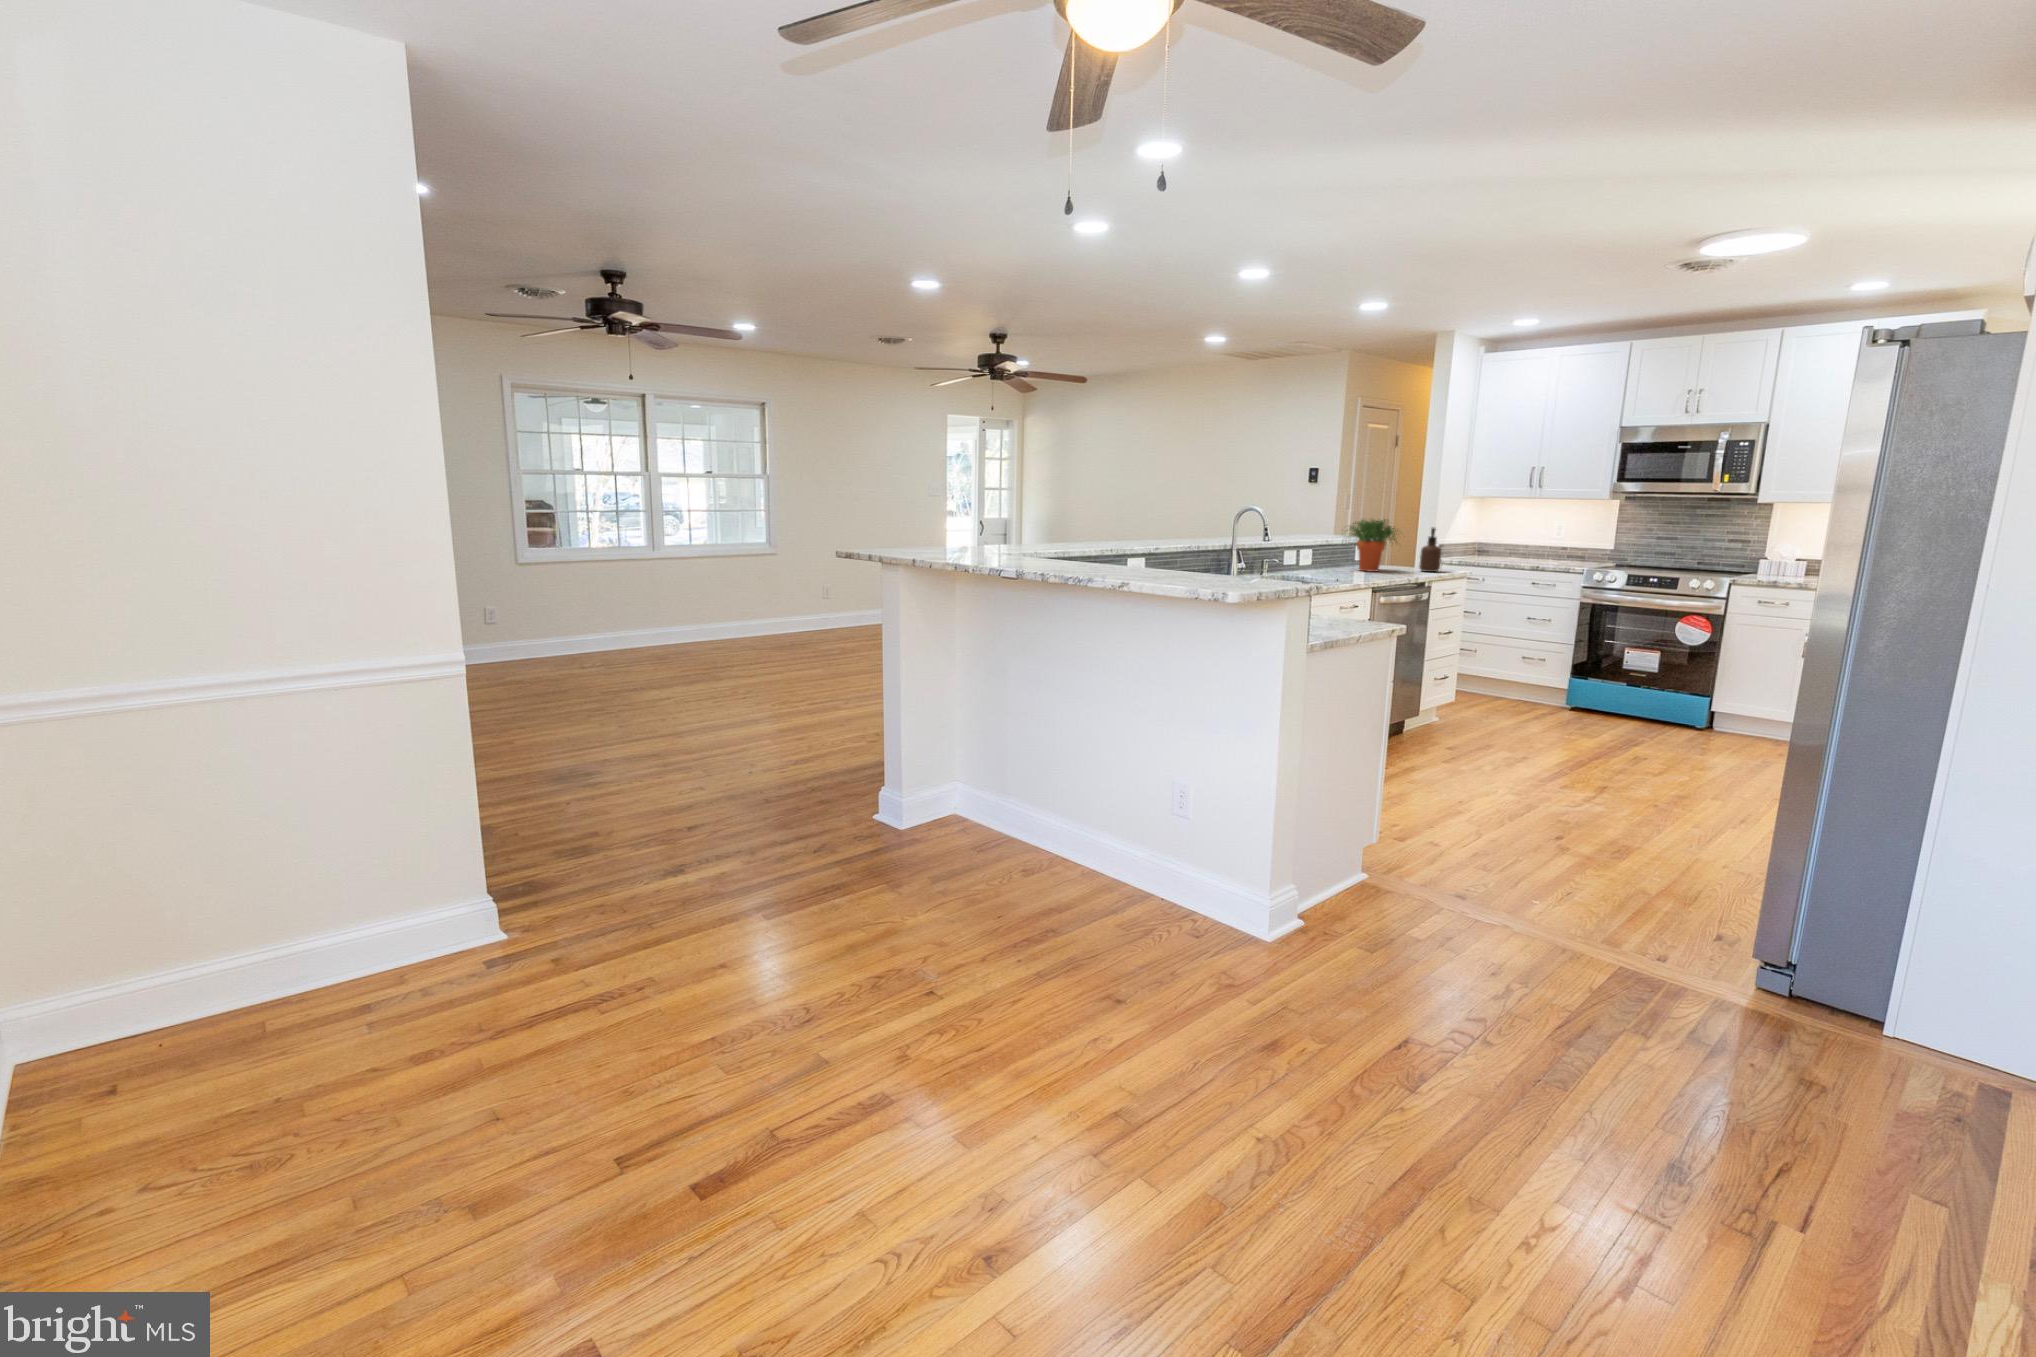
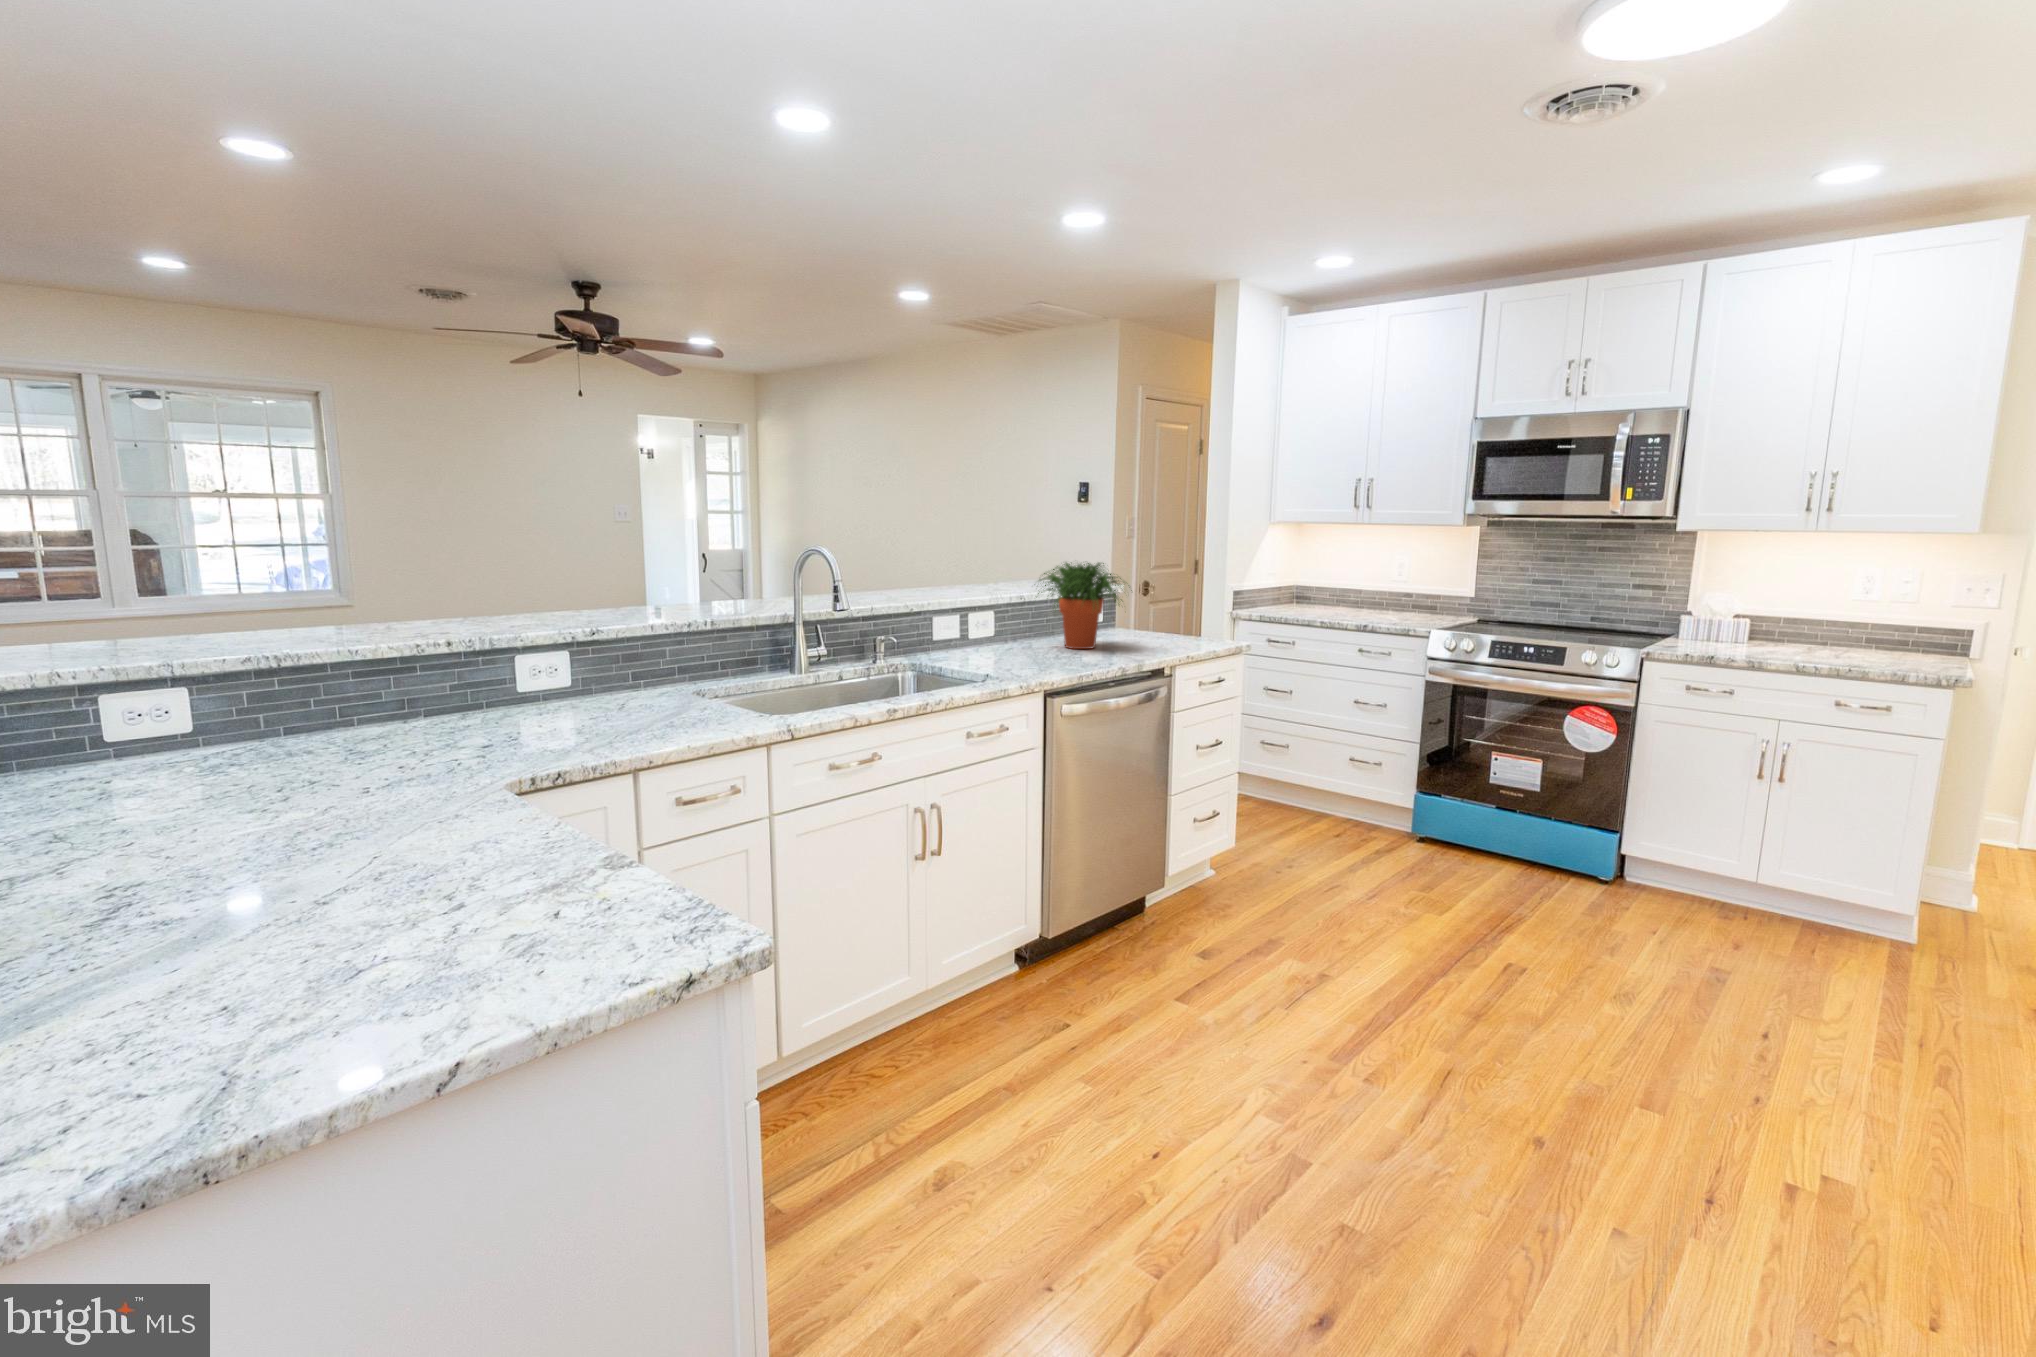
soap dispenser: present [1419,528,1441,572] -> none [1164,575,1196,647]

